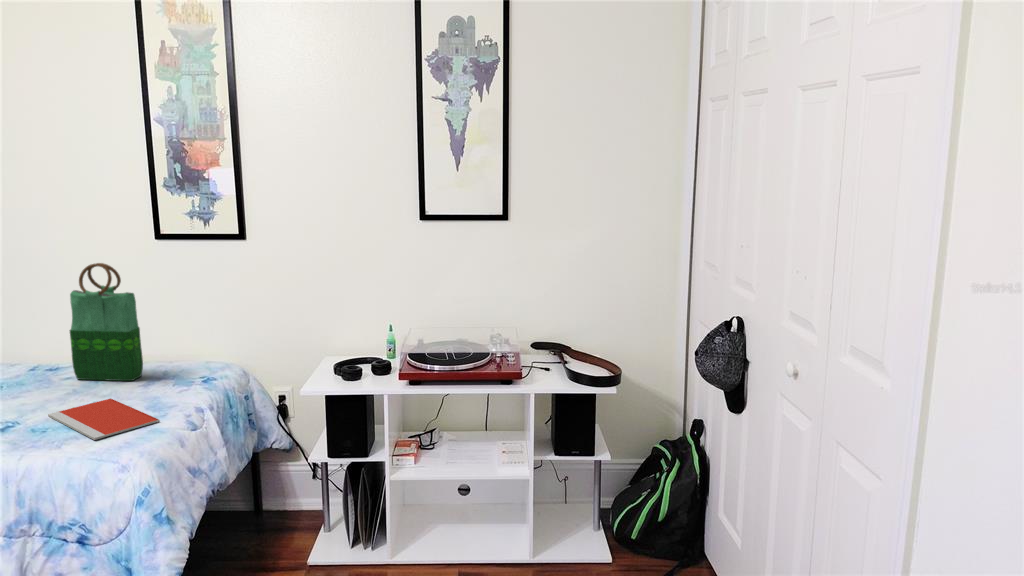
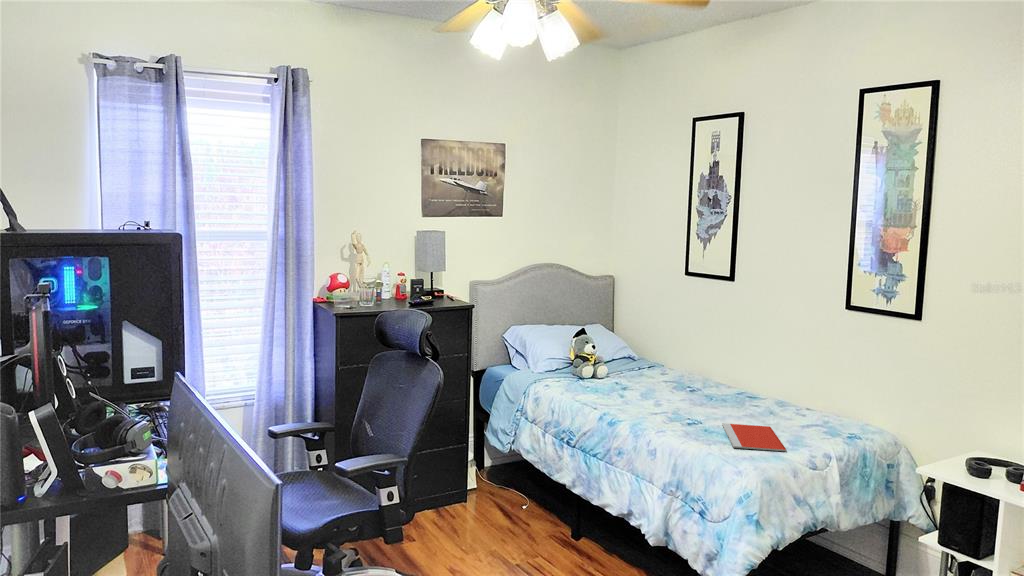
tote bag: present [70,263,143,381] -> none [762,320,813,420]

